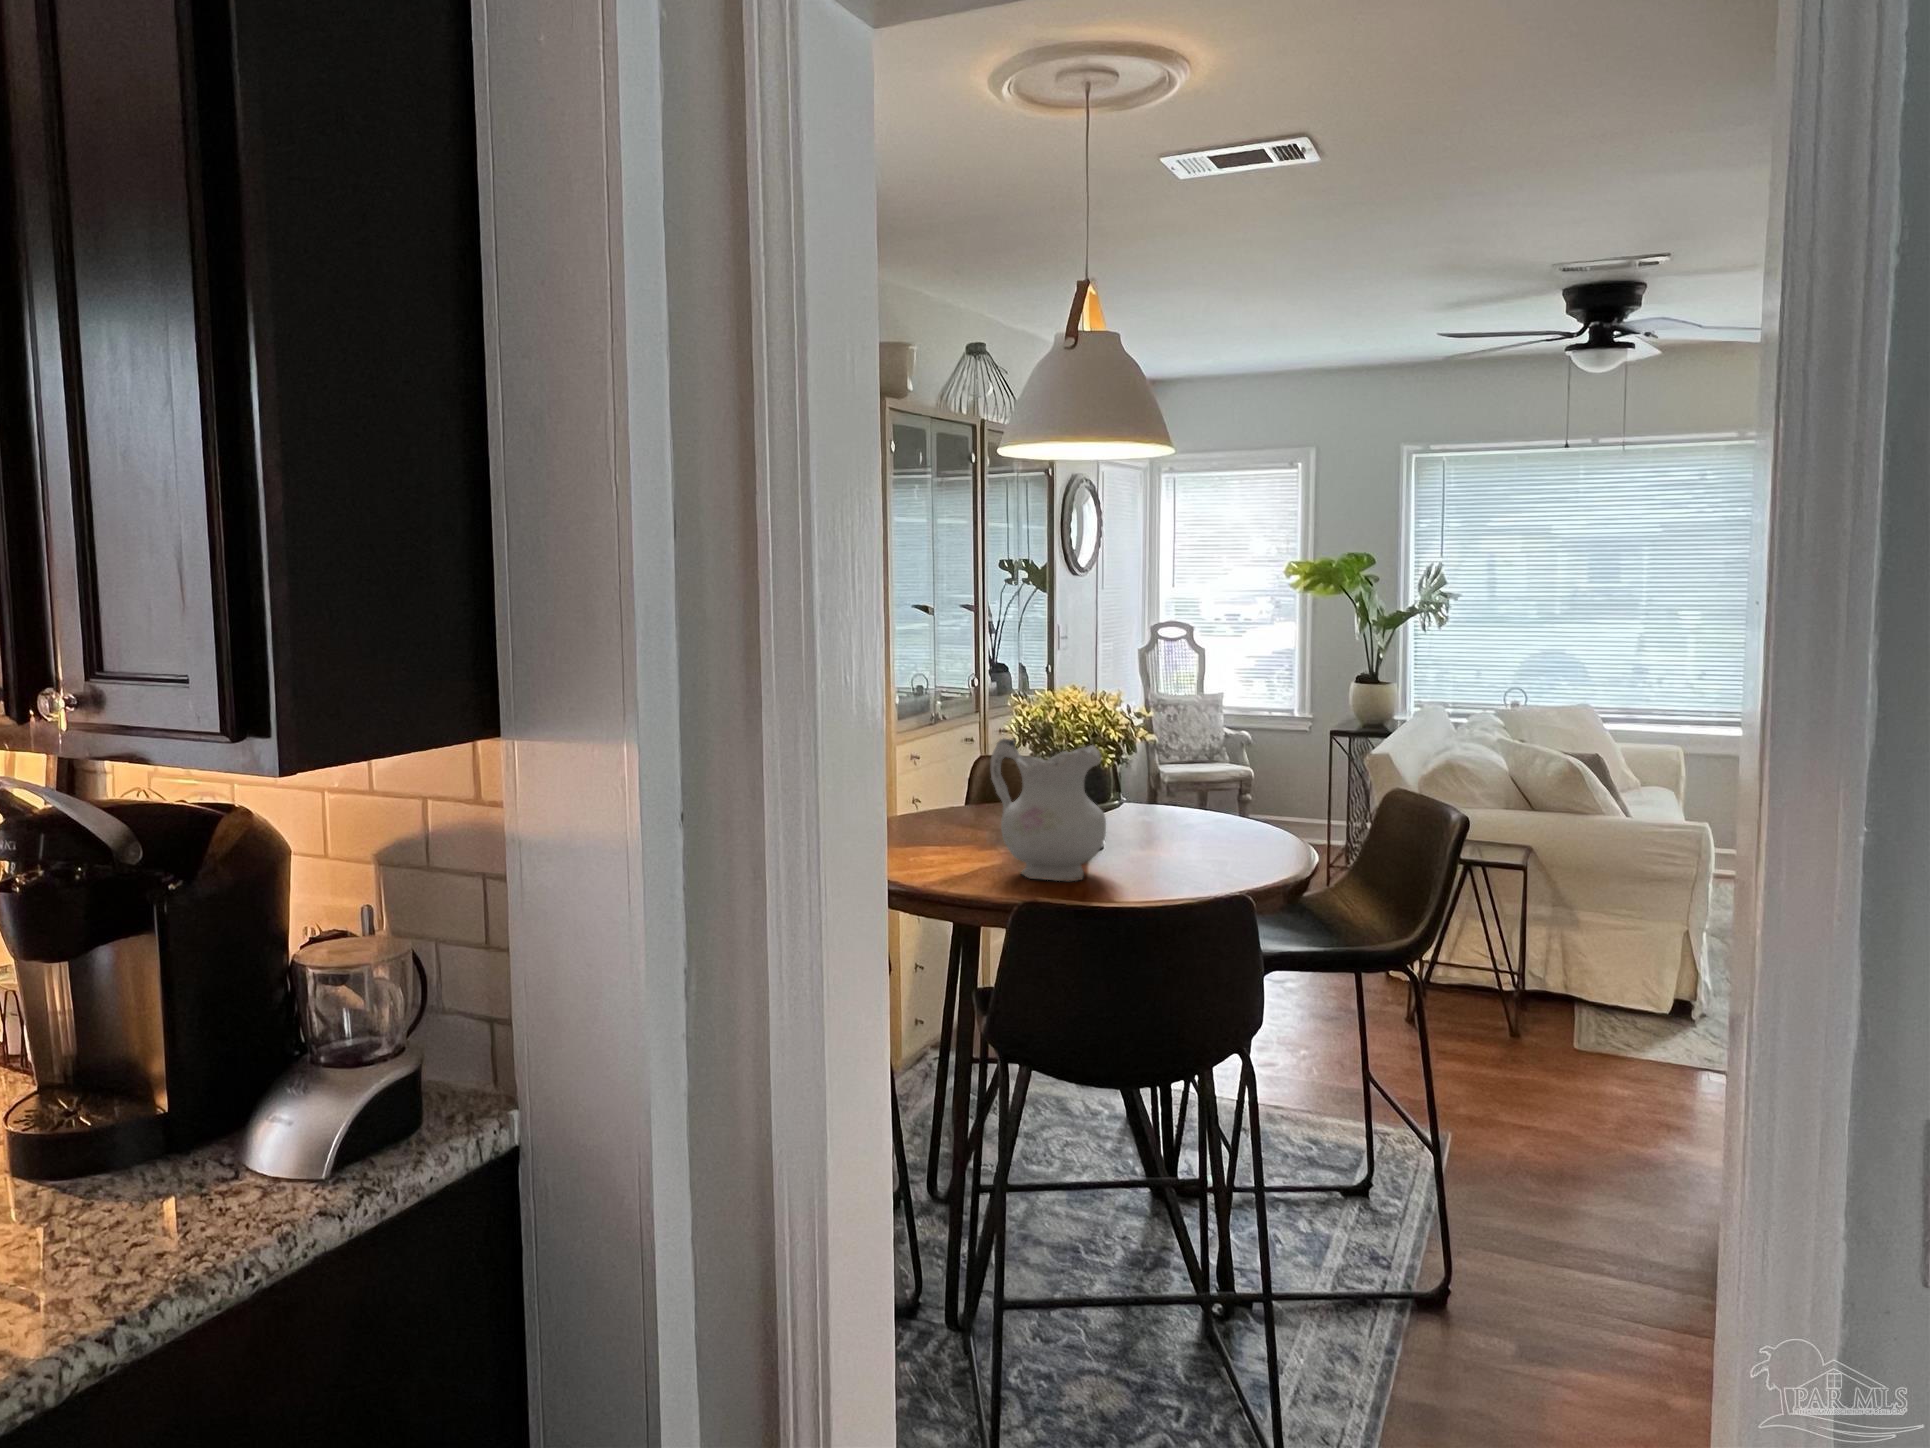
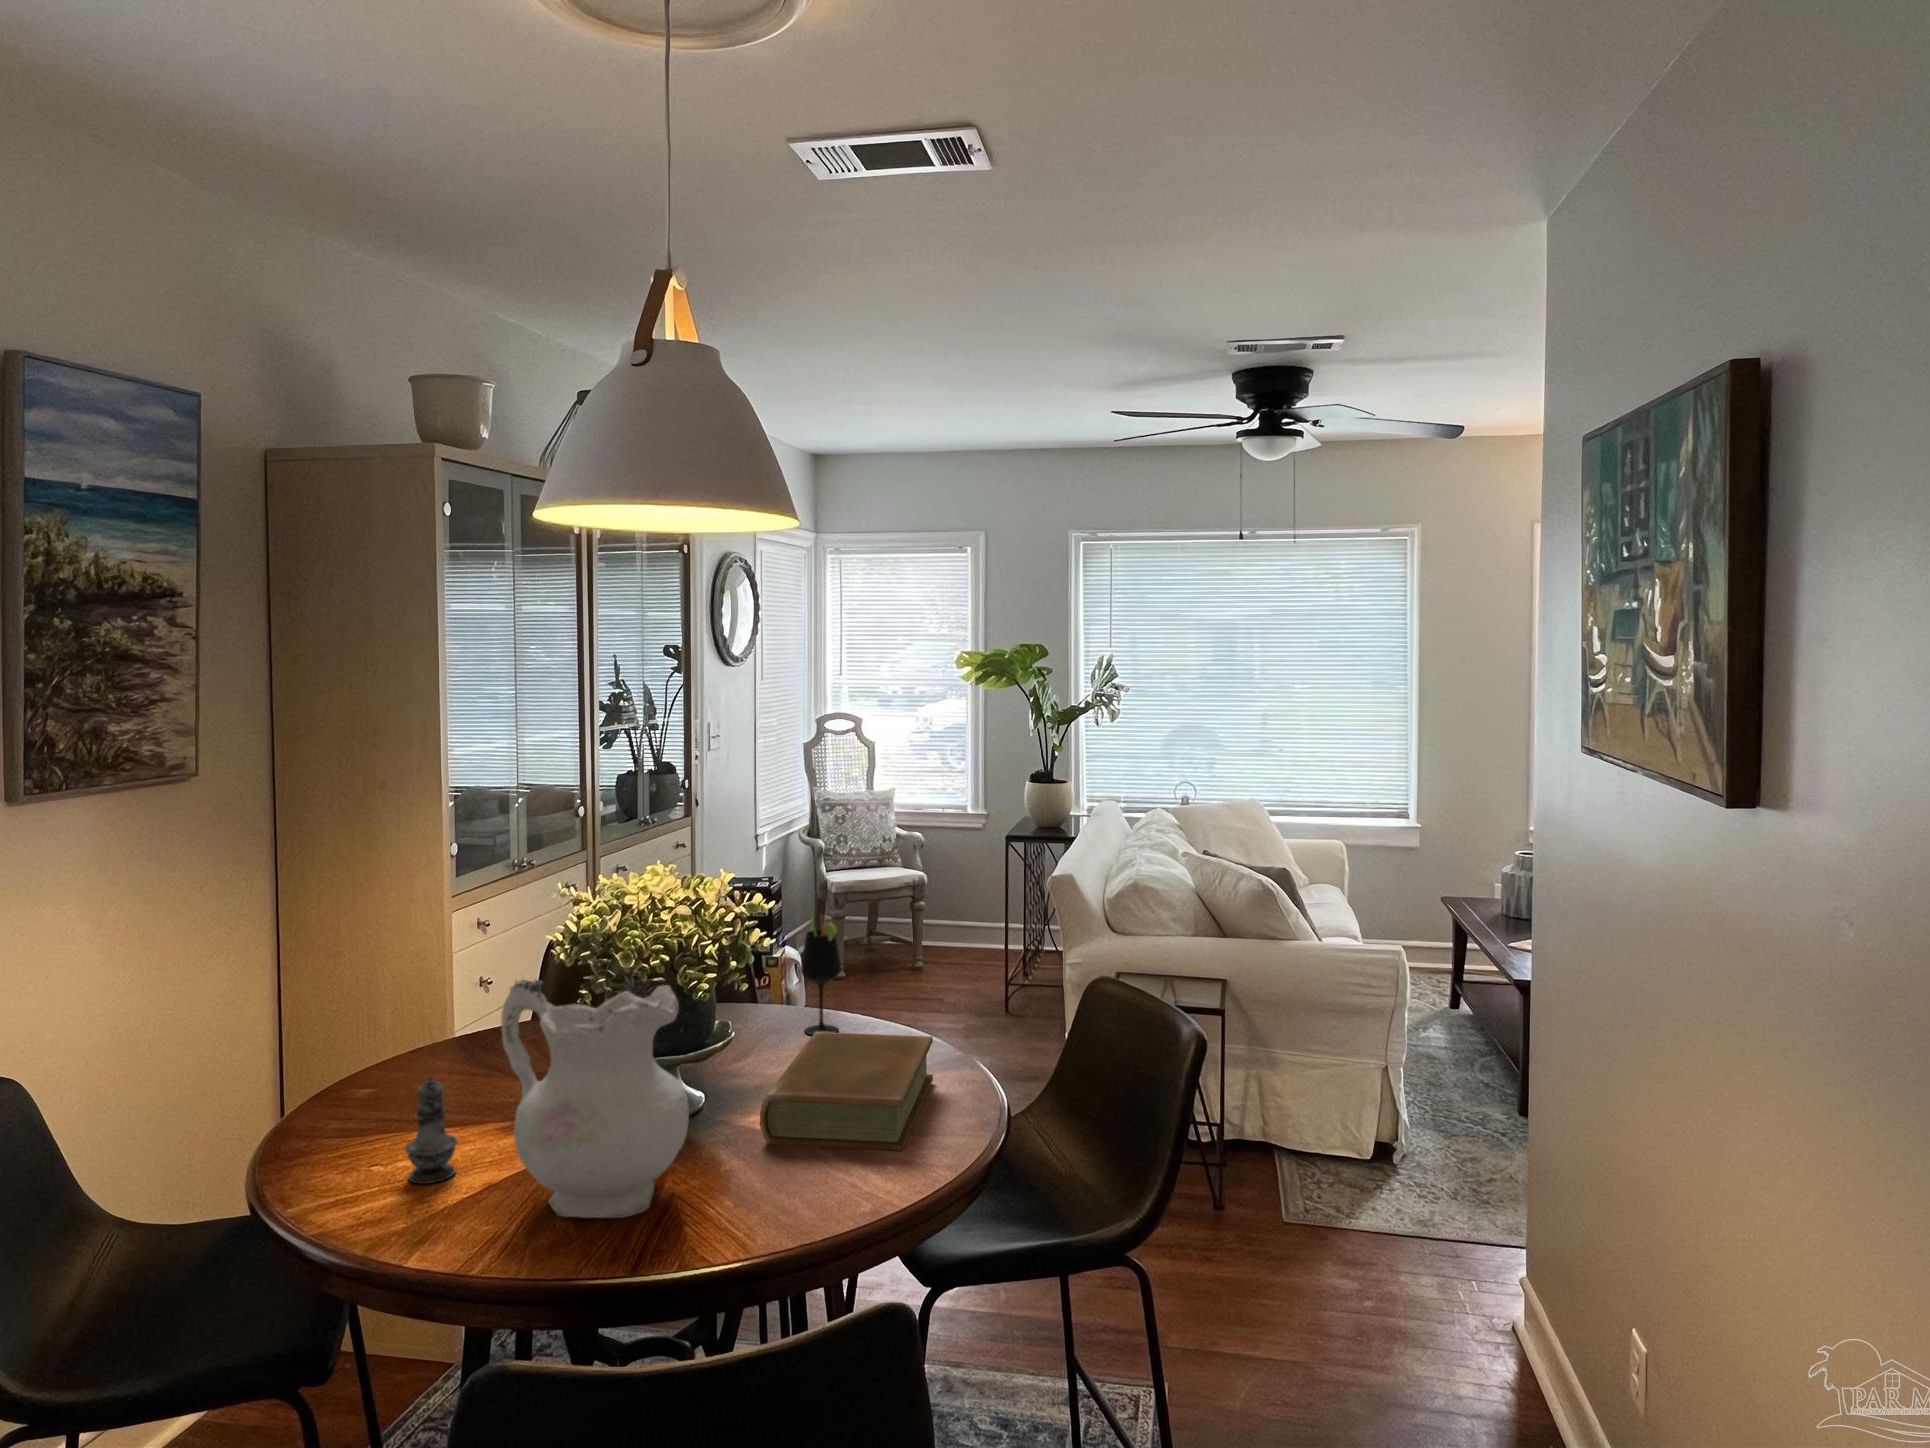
wine glass: none [1165,731,1195,820] -> present [801,914,841,1035]
salt shaker: none [930,799,960,863] -> present [405,1075,458,1184]
book: none [1147,806,1264,869] -> present [760,1032,933,1151]

